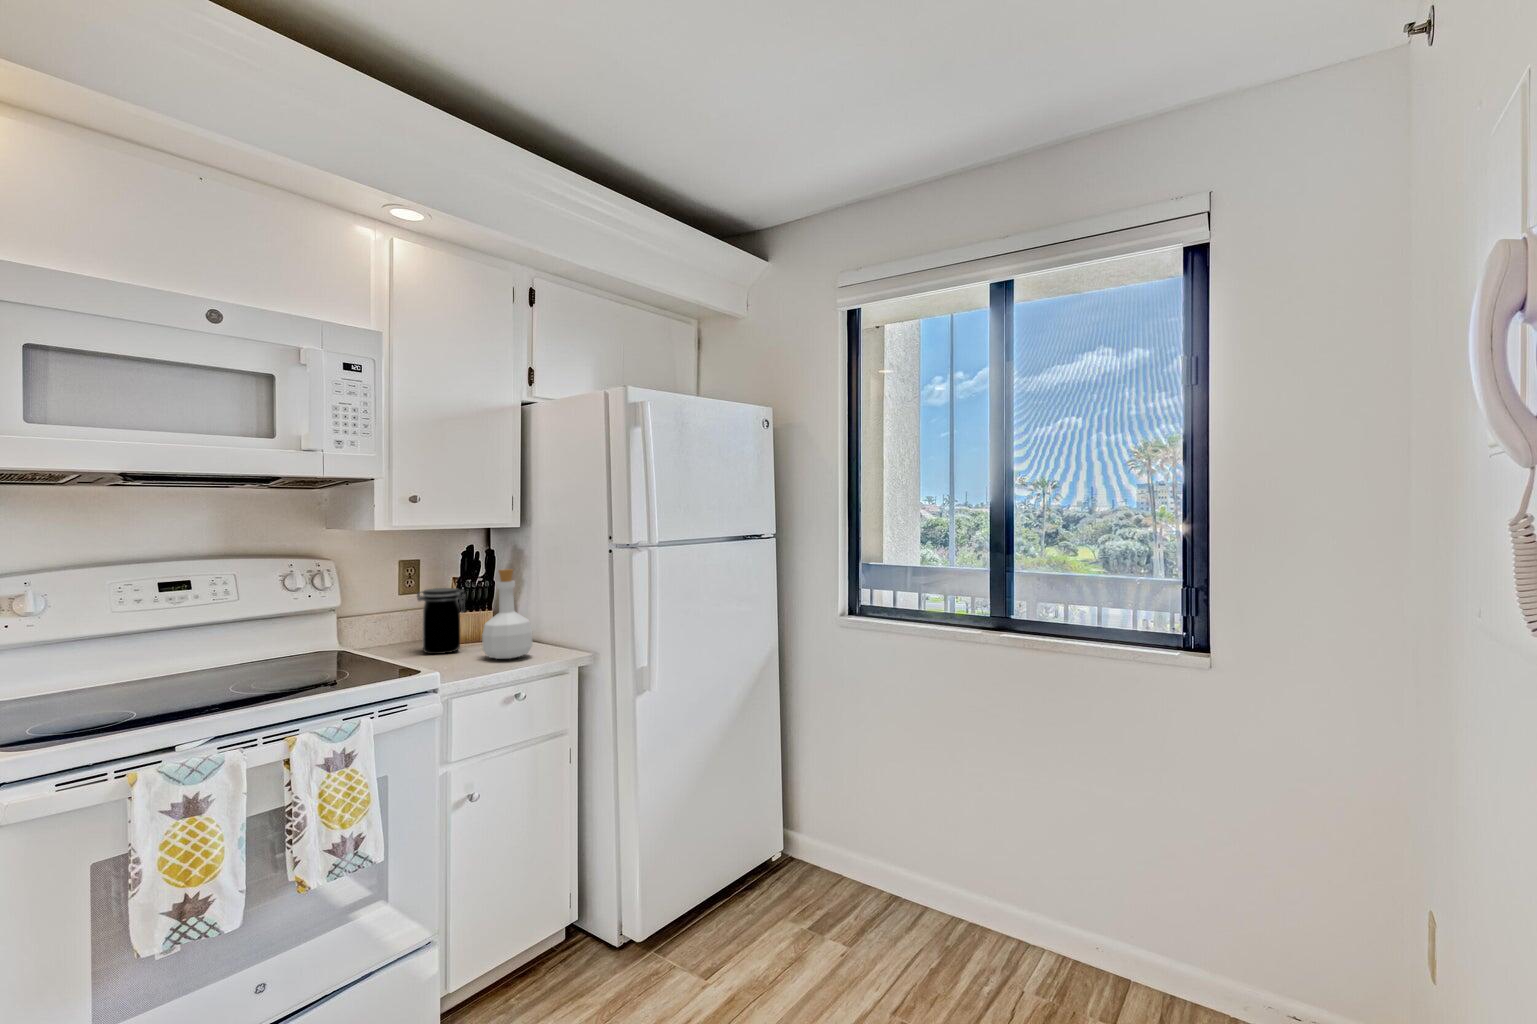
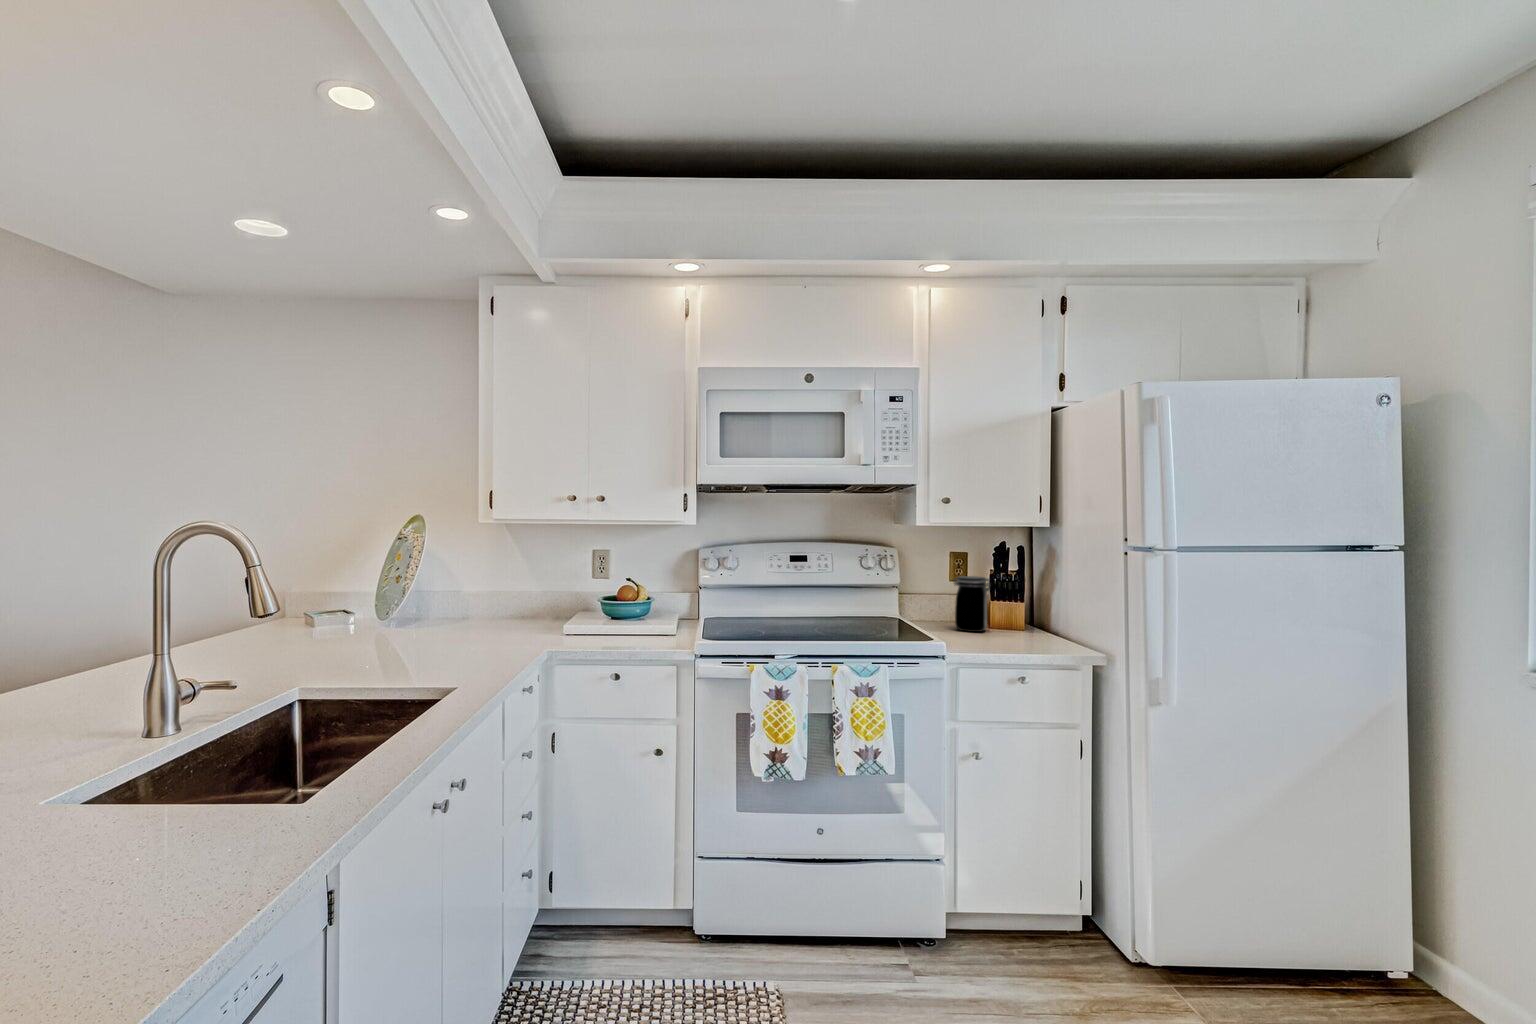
bottle: present [482,569,532,659] -> none [995,563,1041,643]

